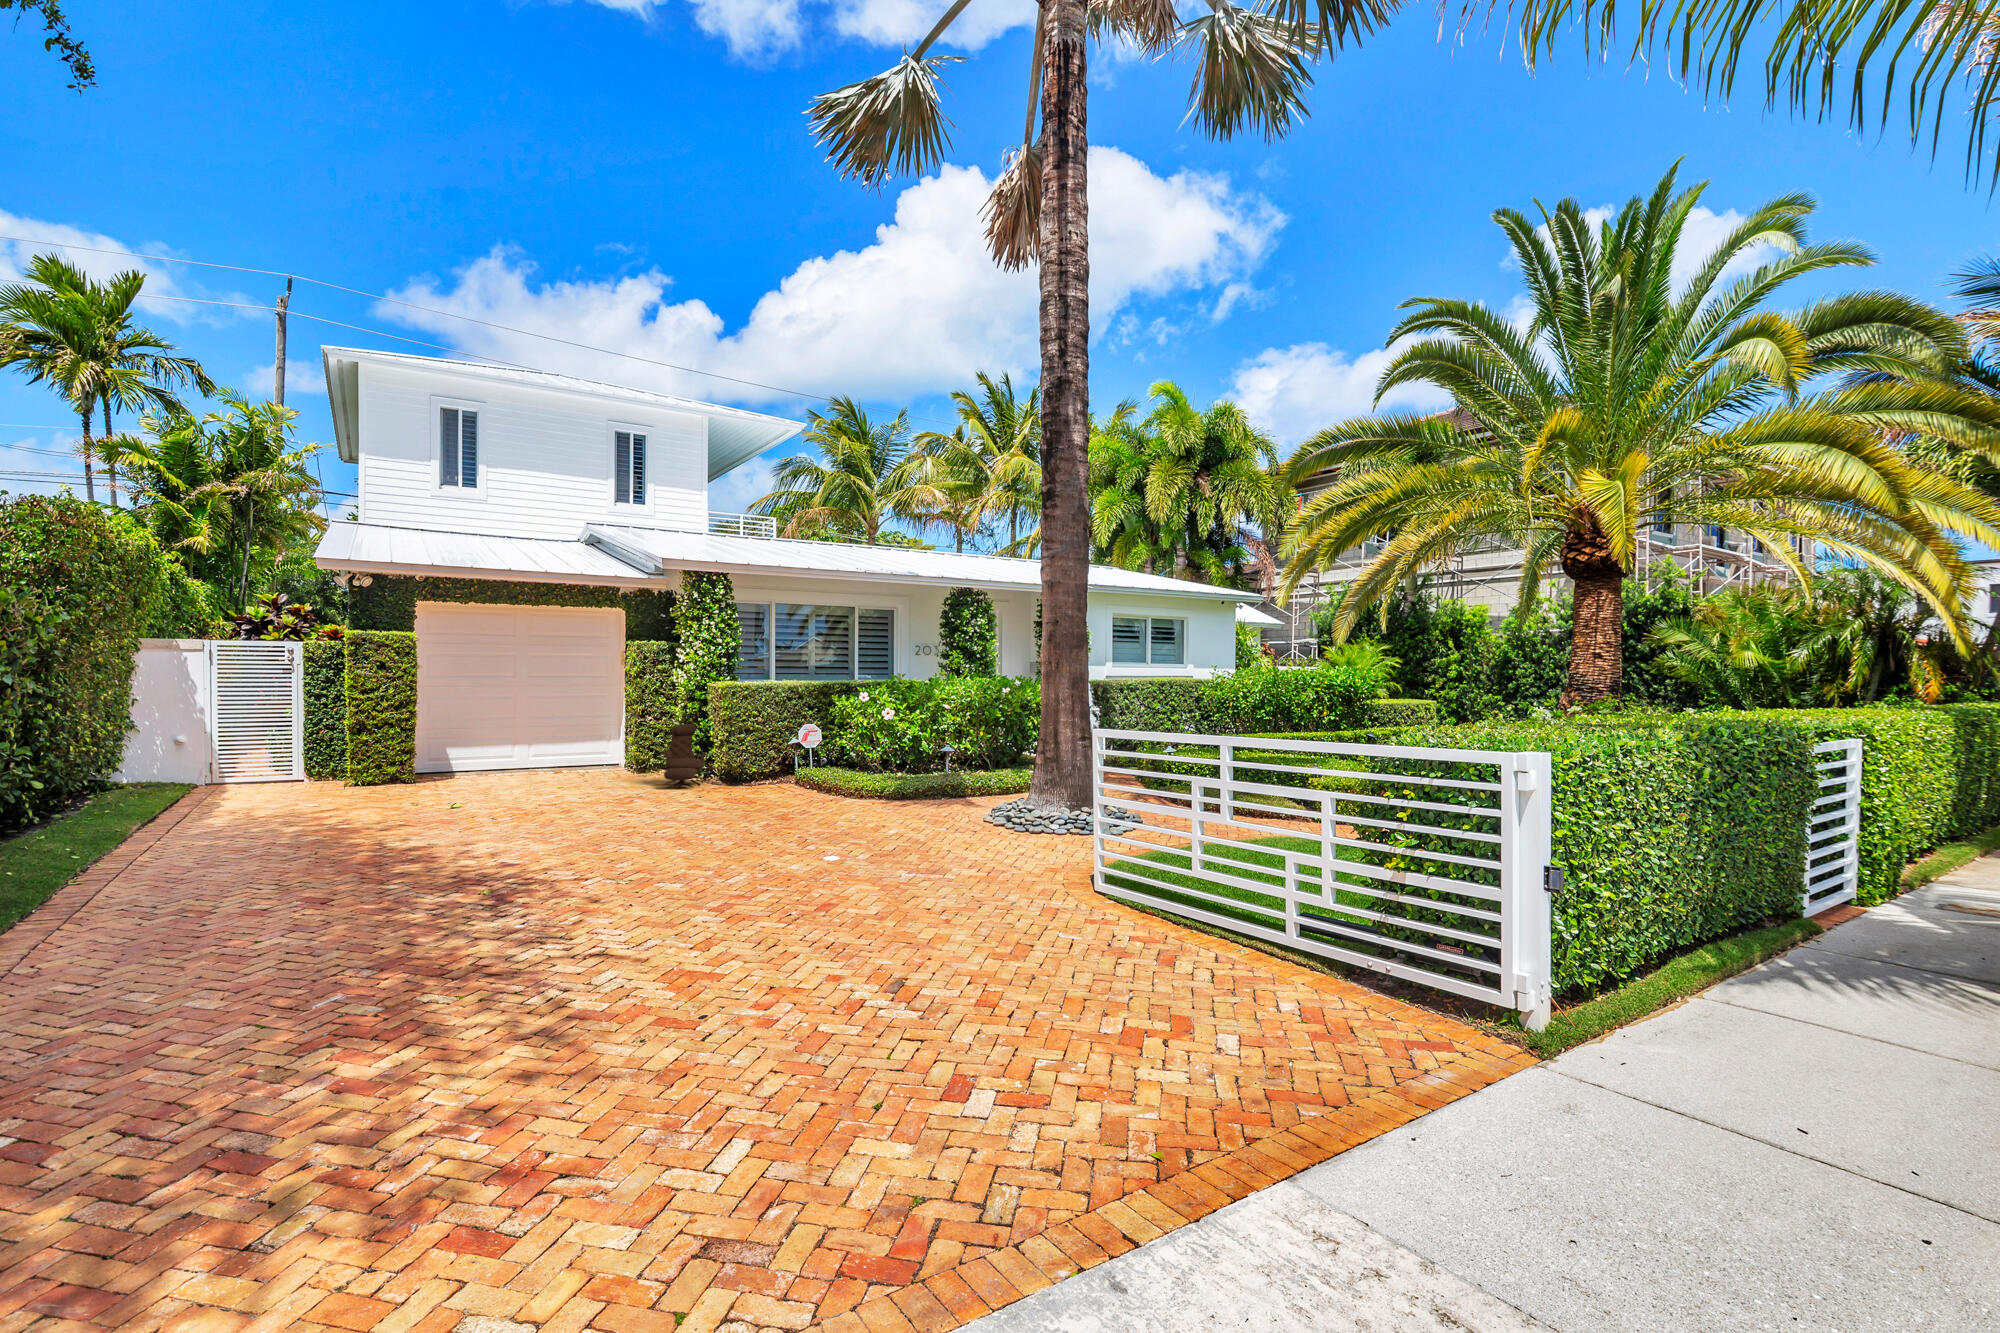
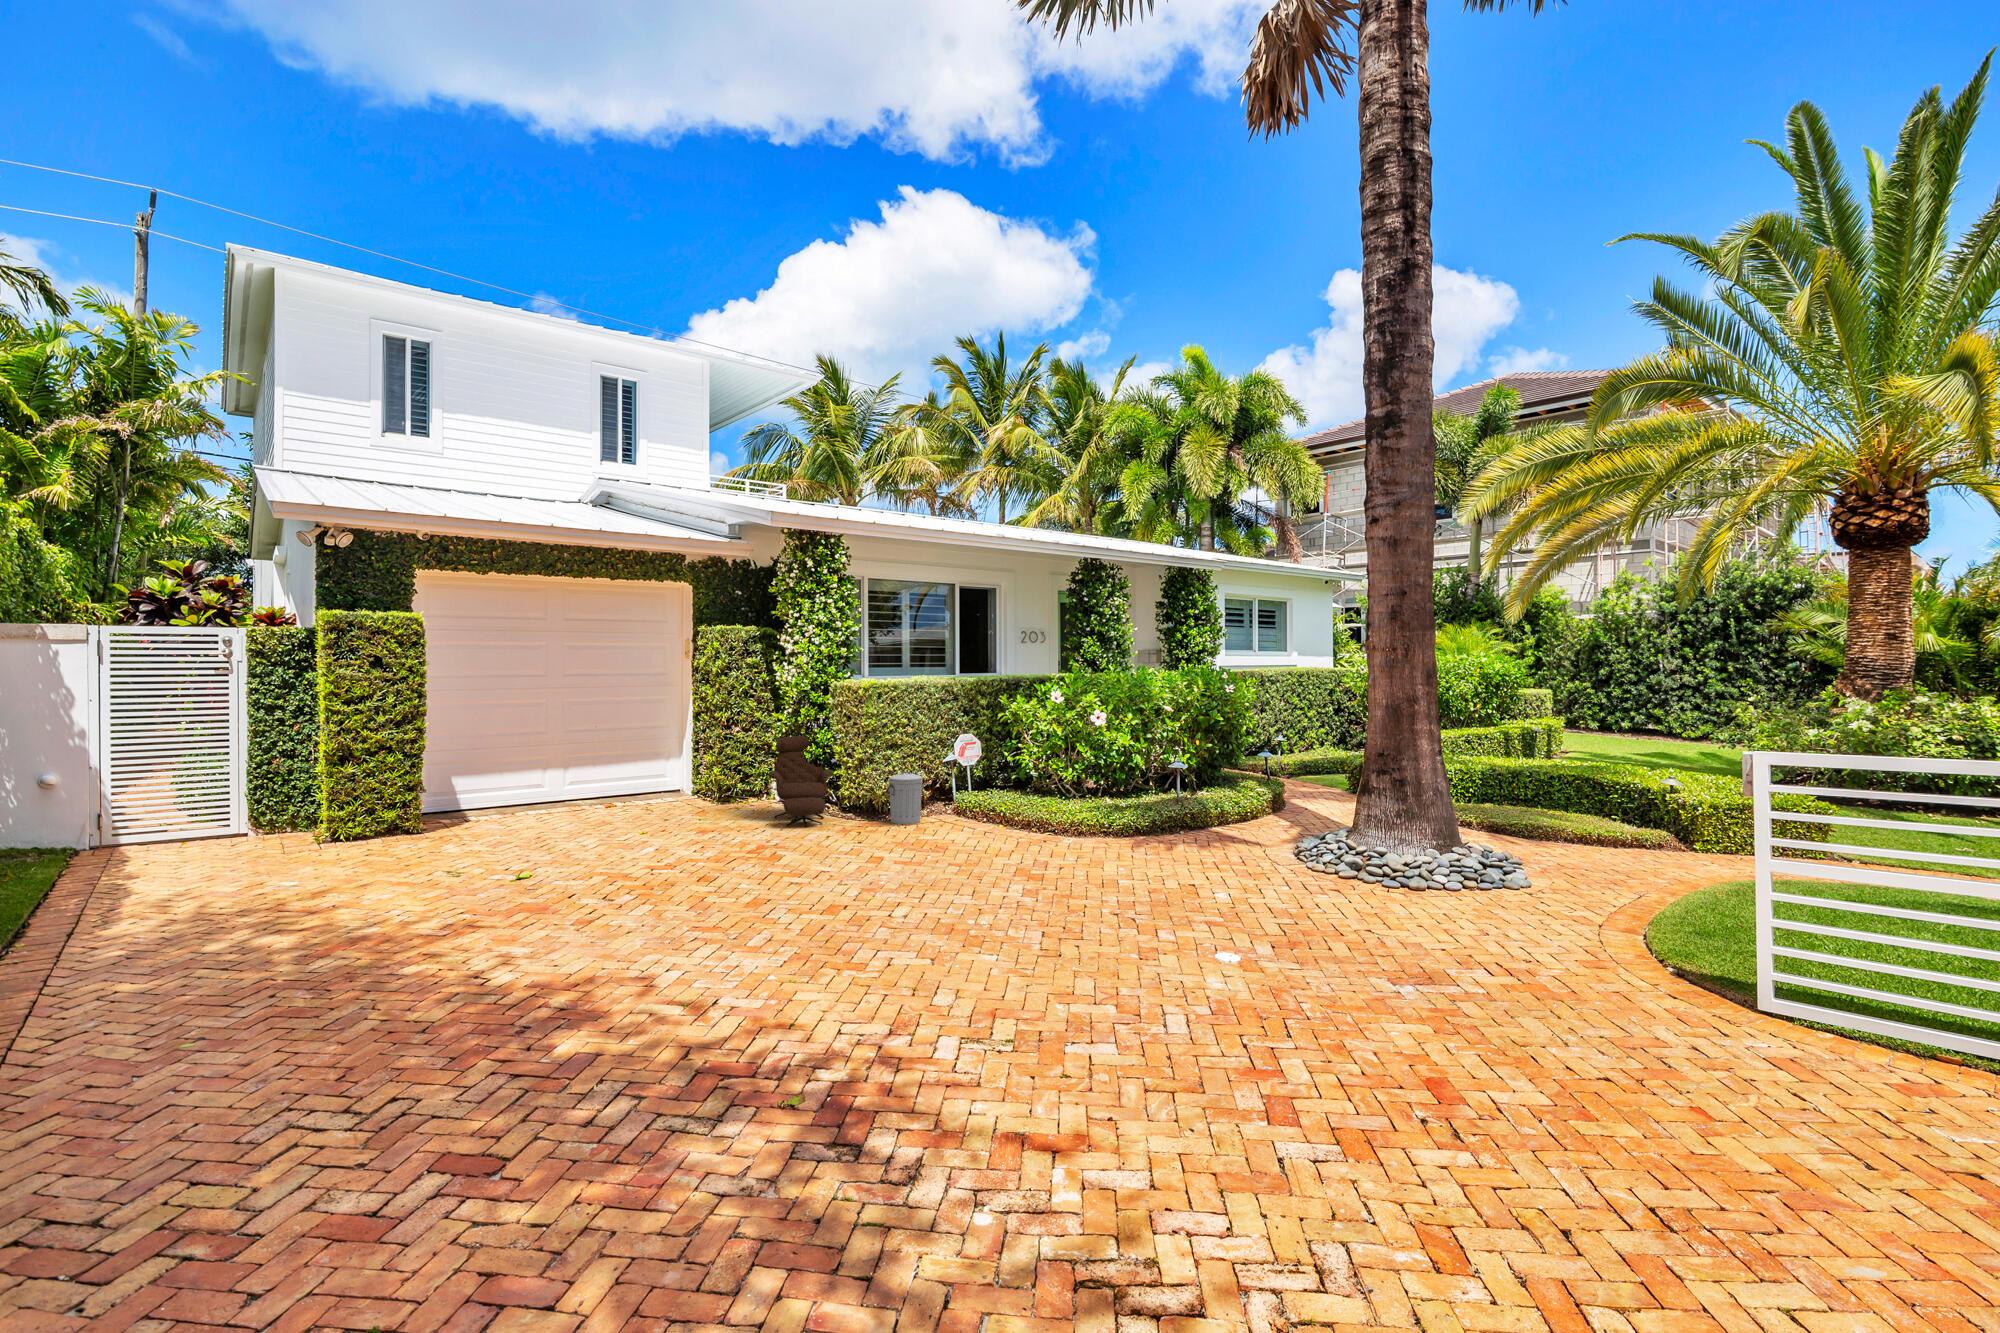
trash can: none [744,750,772,789] -> present [888,772,923,824]

